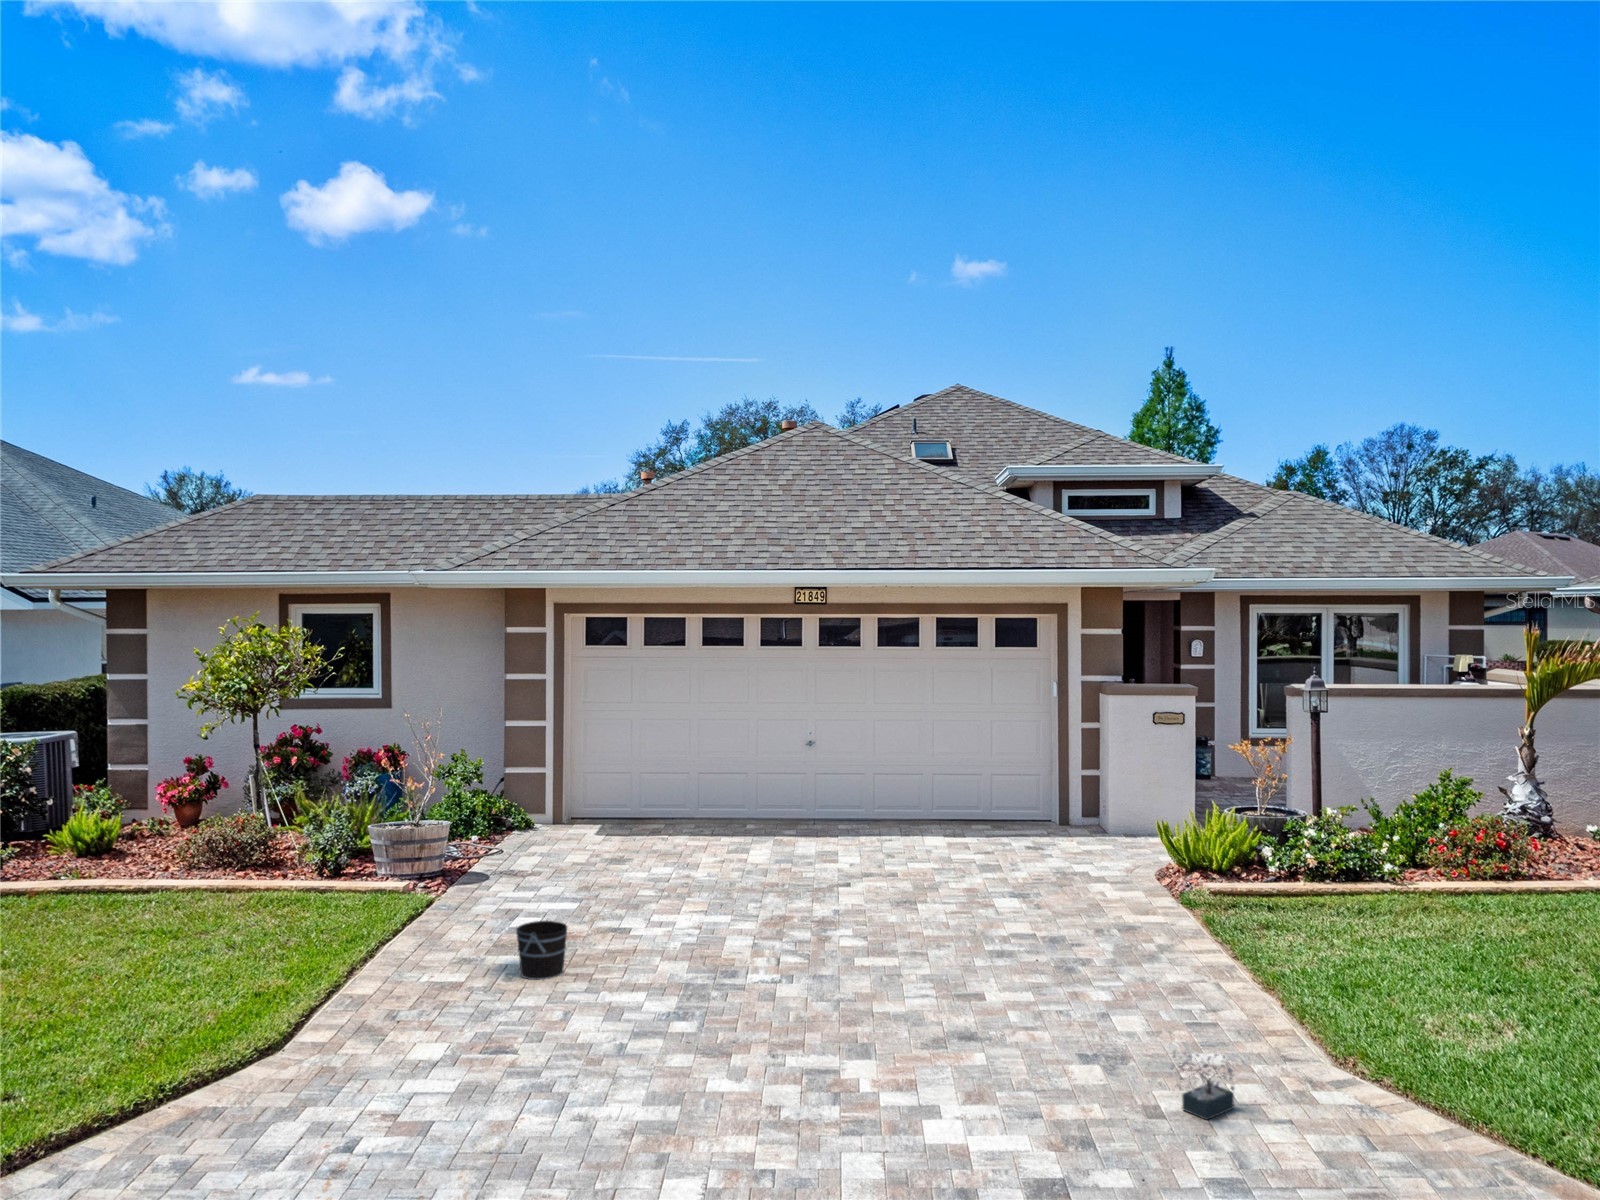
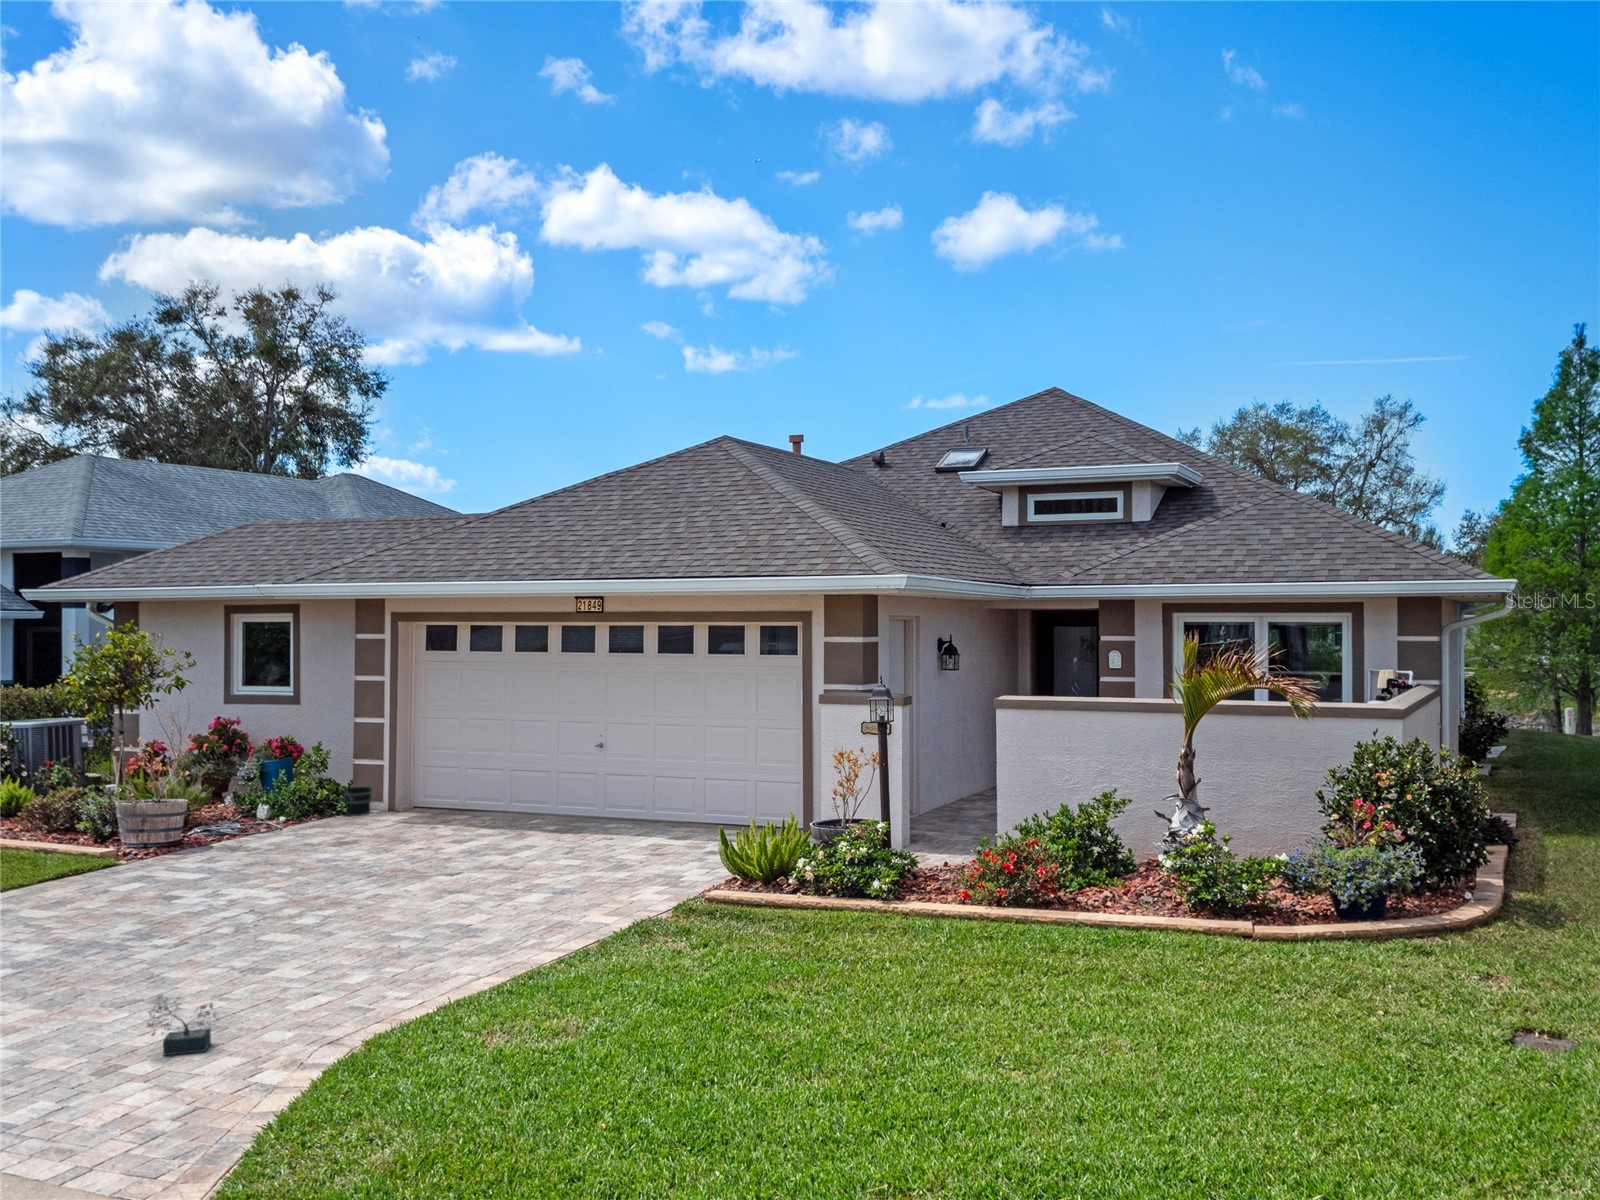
bucket: present [516,920,567,980] -> present [343,787,372,816]

